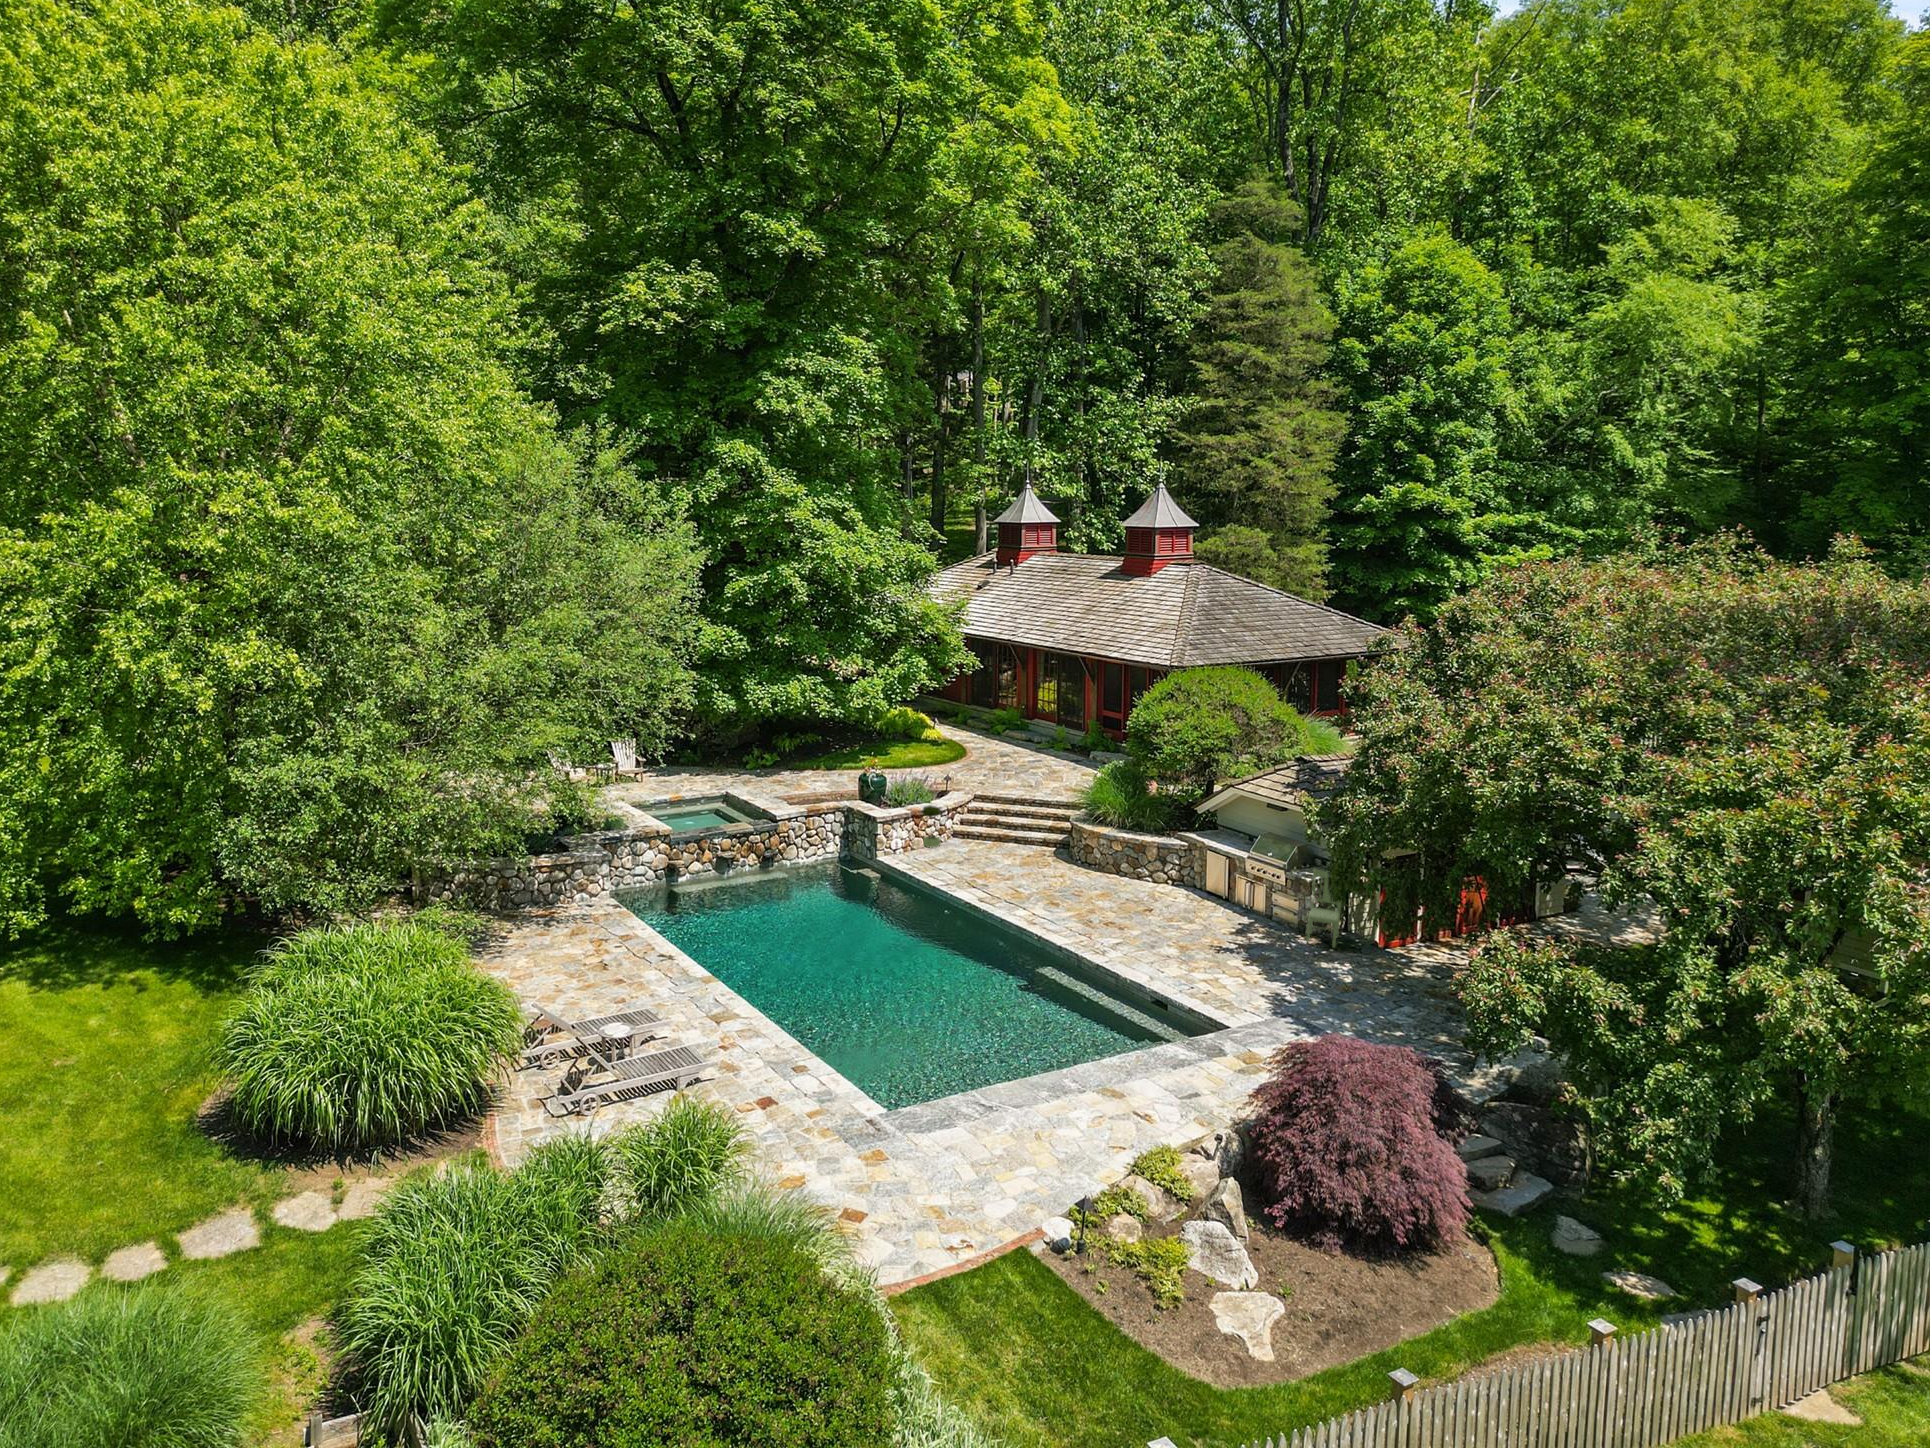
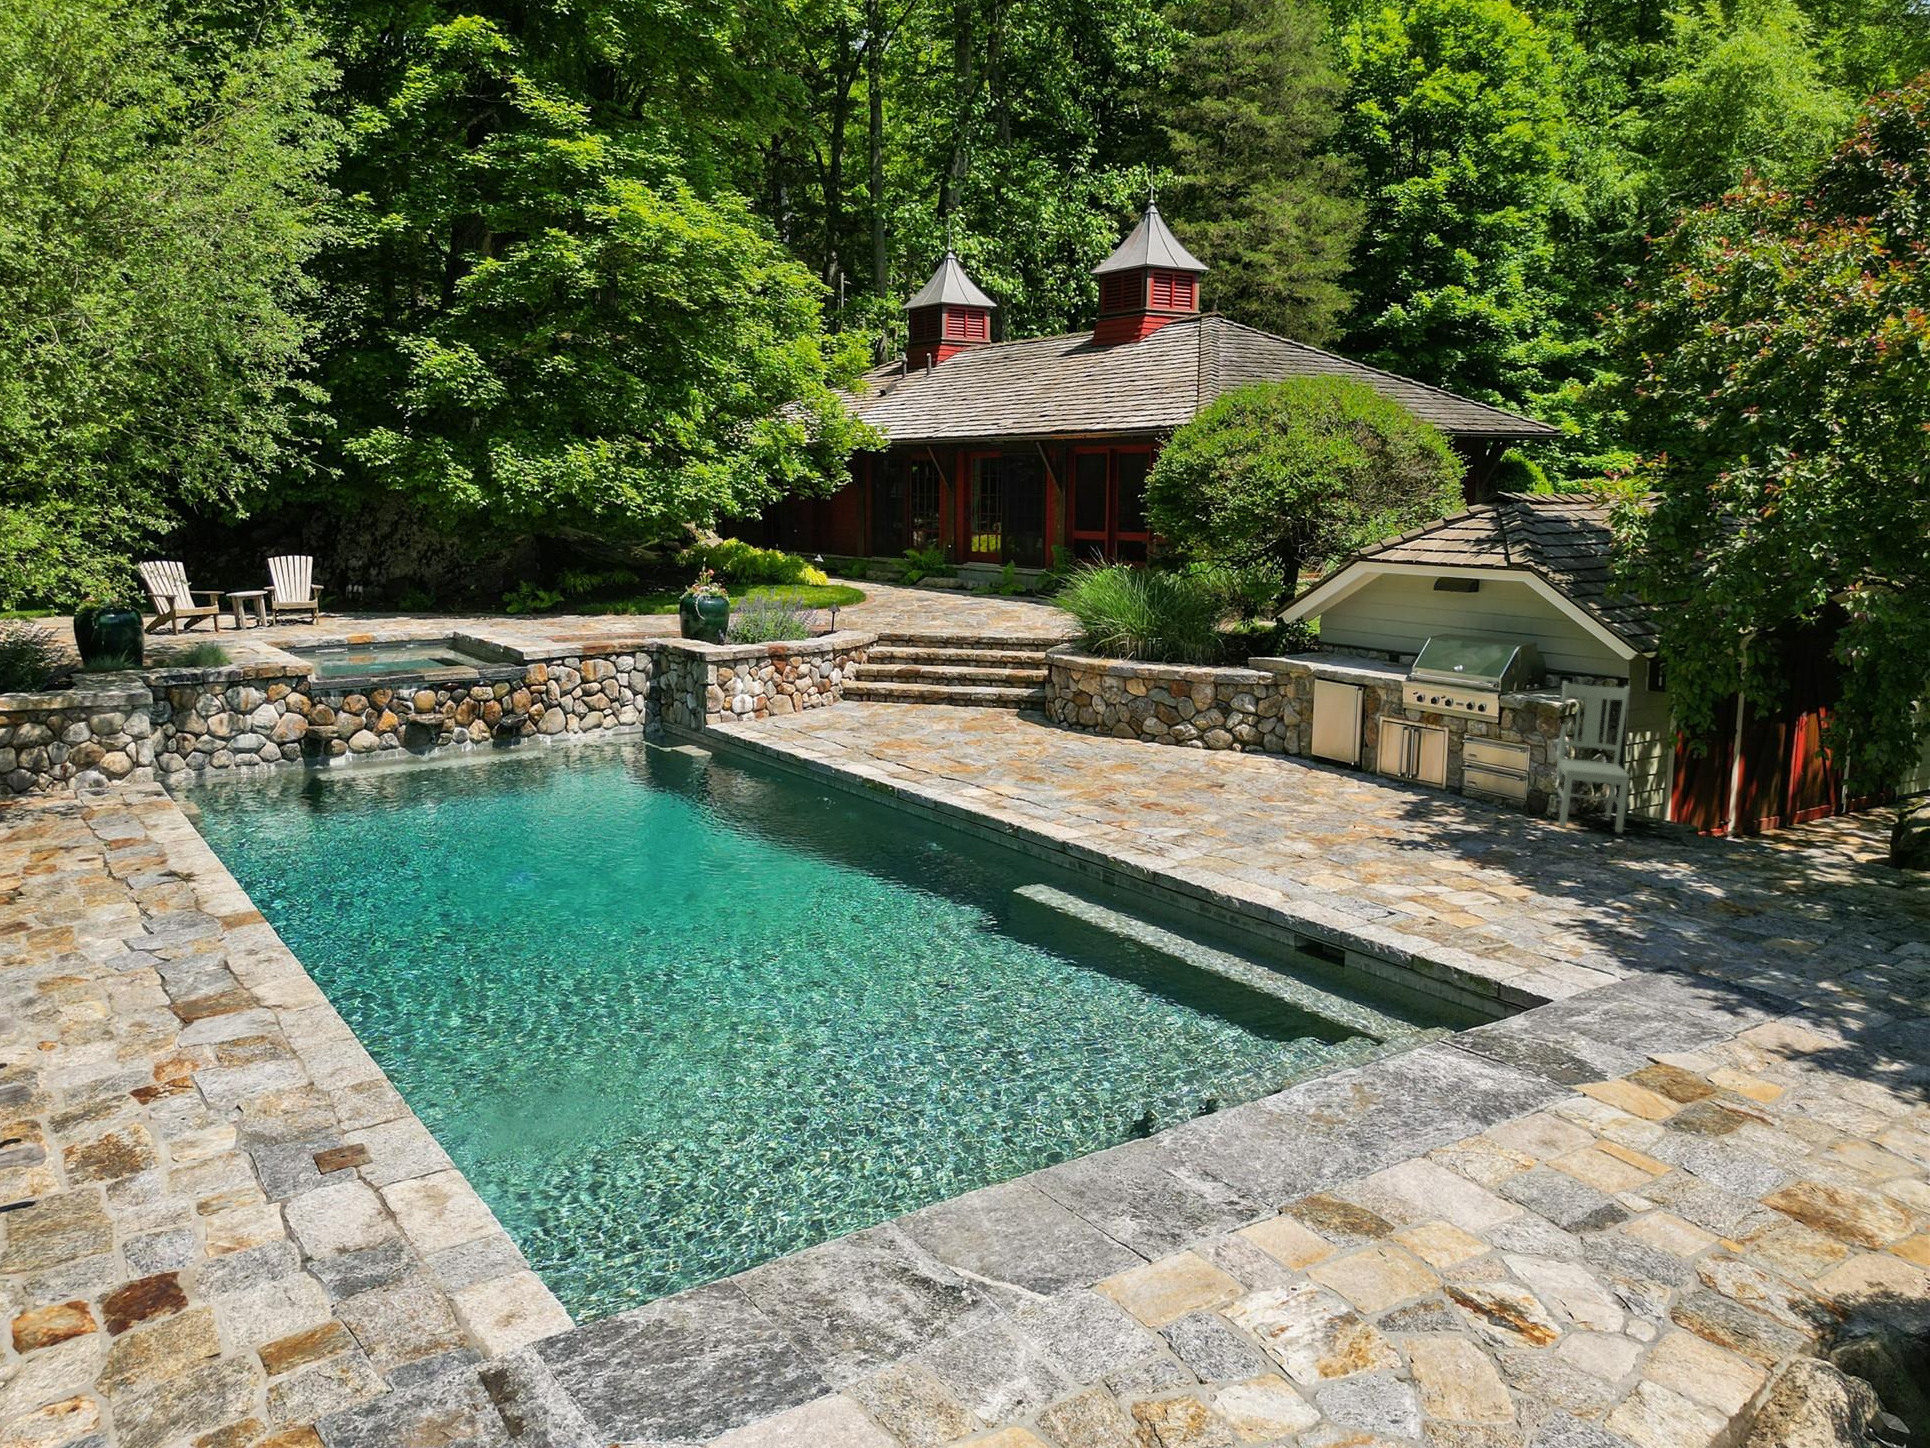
potted tree: present [922,805,940,848] -> none [786,636,821,713]

